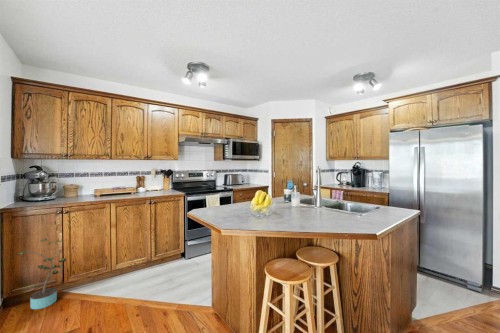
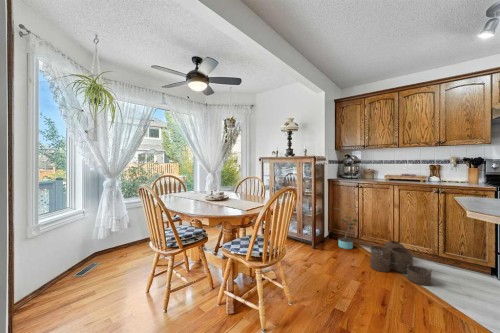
woven basket: none [93,264,158,314] -> present [370,241,432,285]

